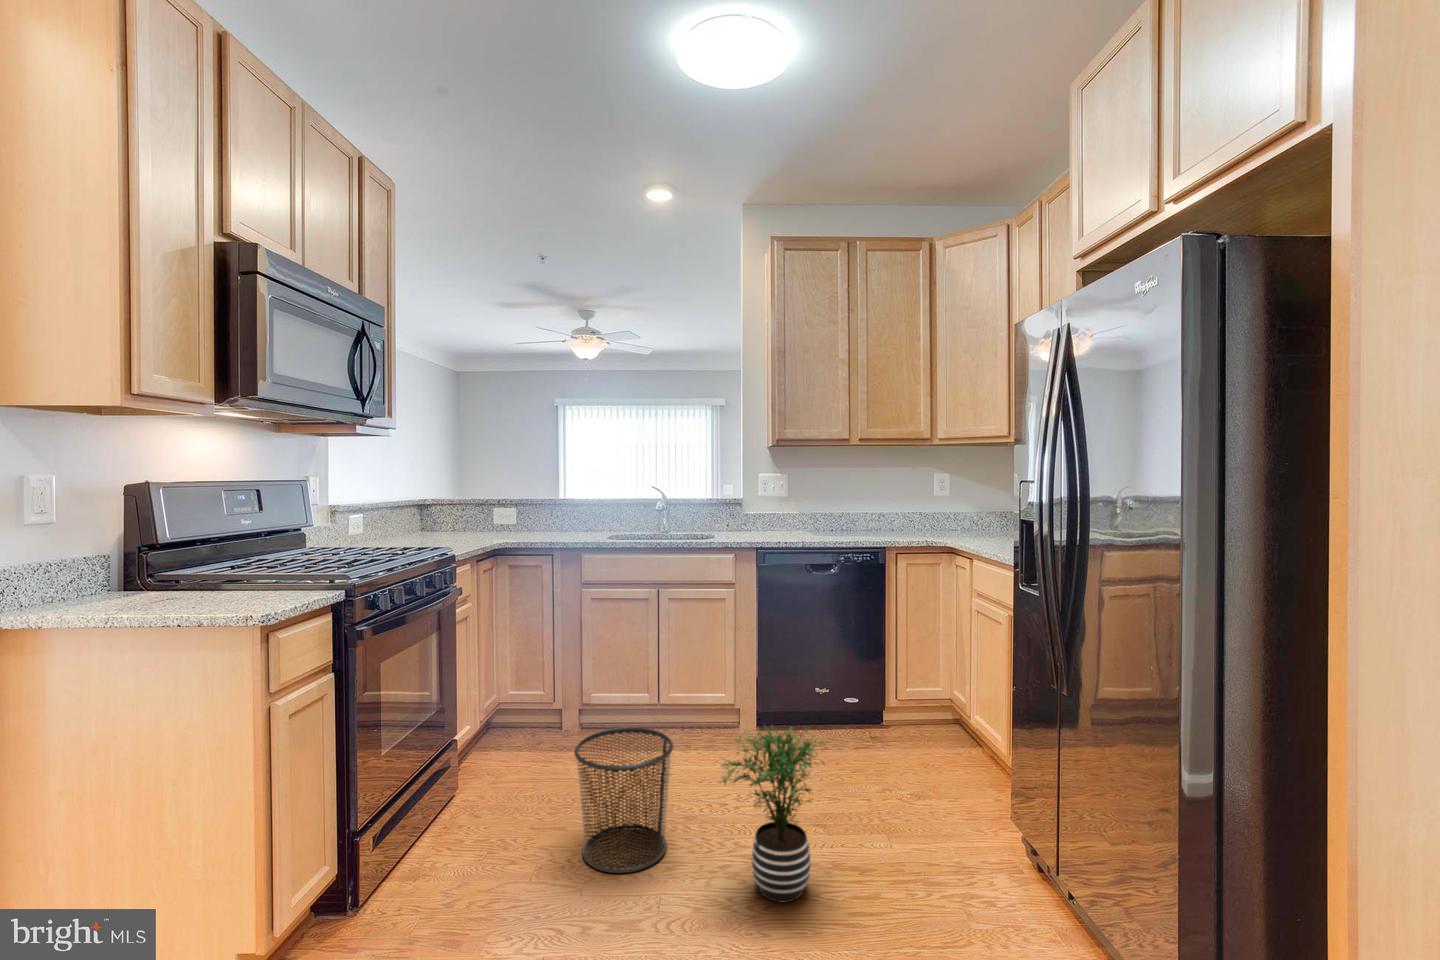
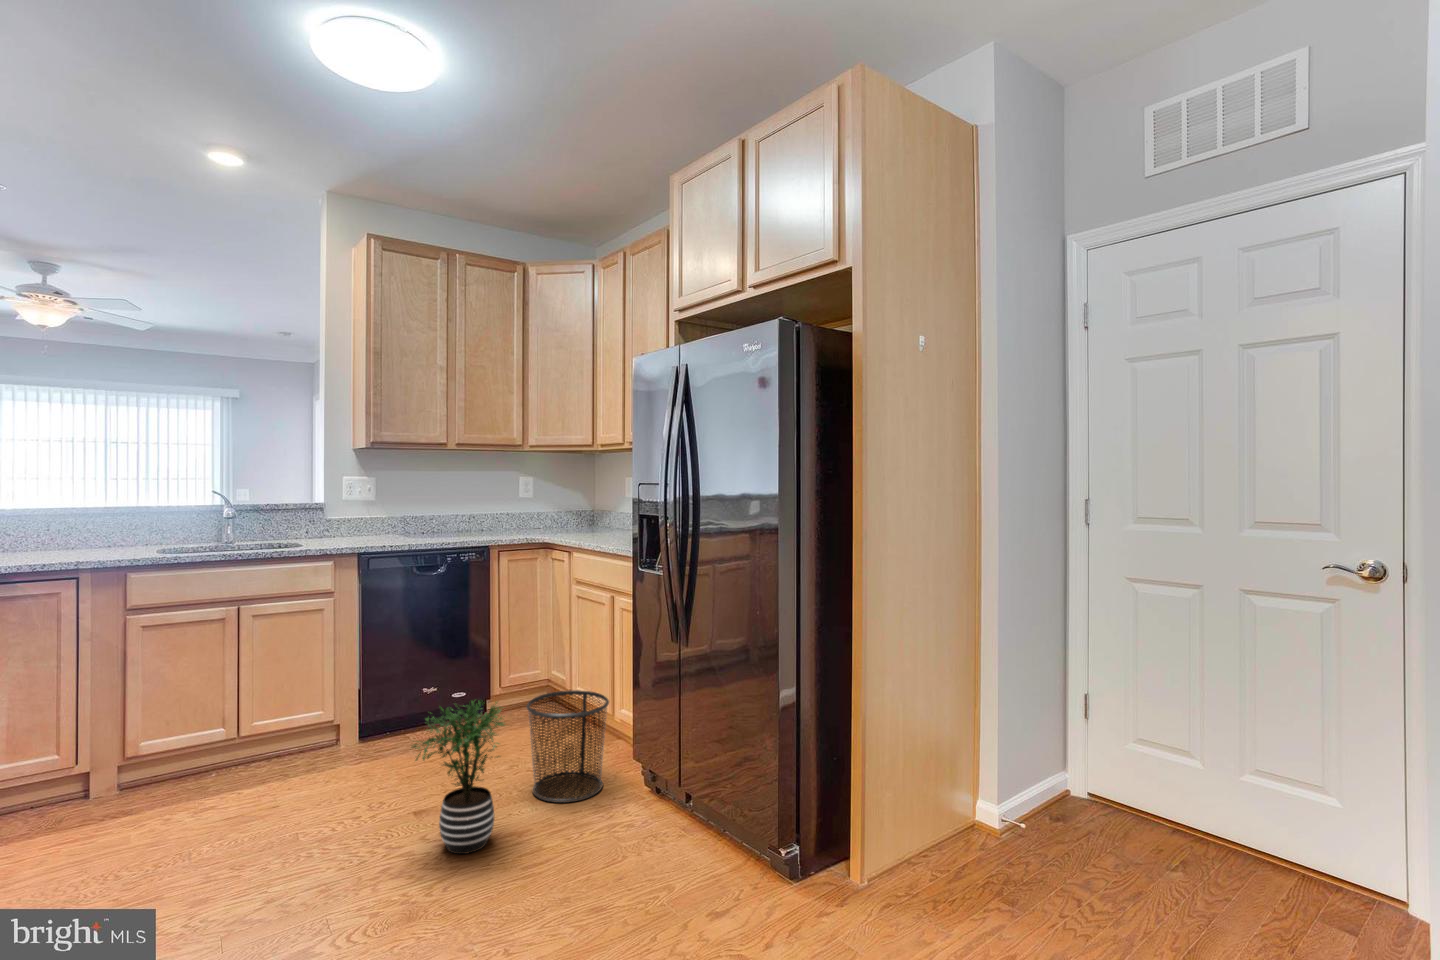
waste bin: present [574,727,673,873] -> present [526,690,609,803]

